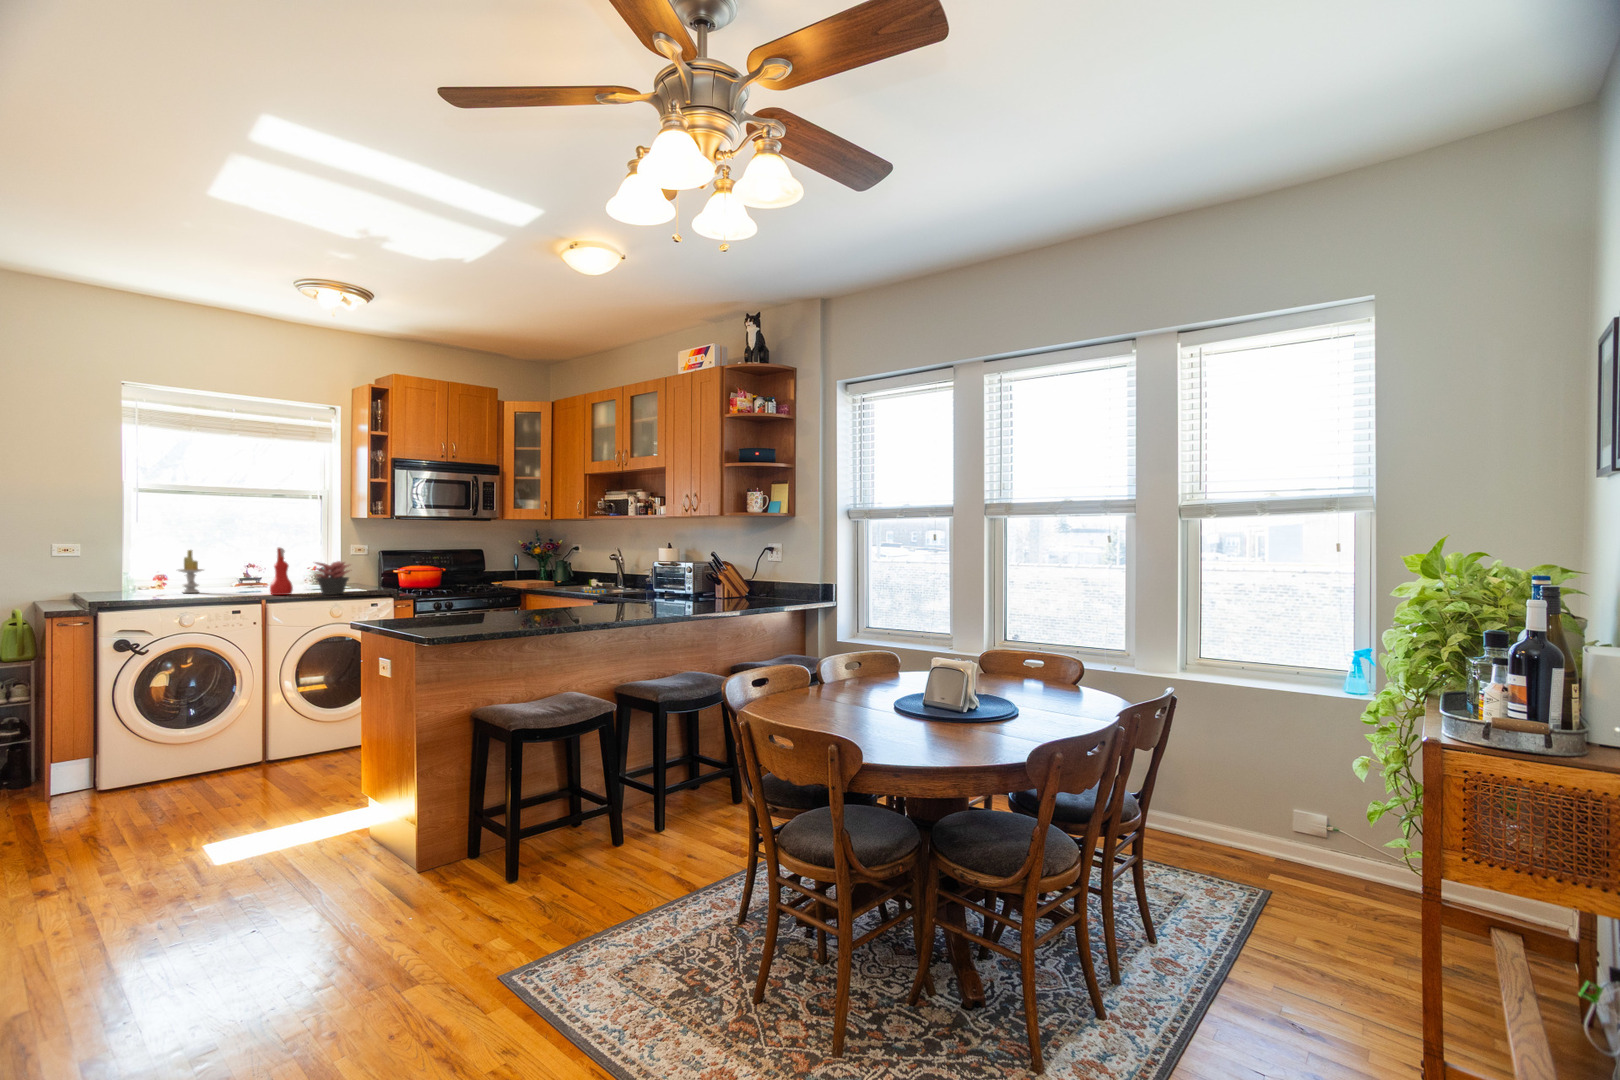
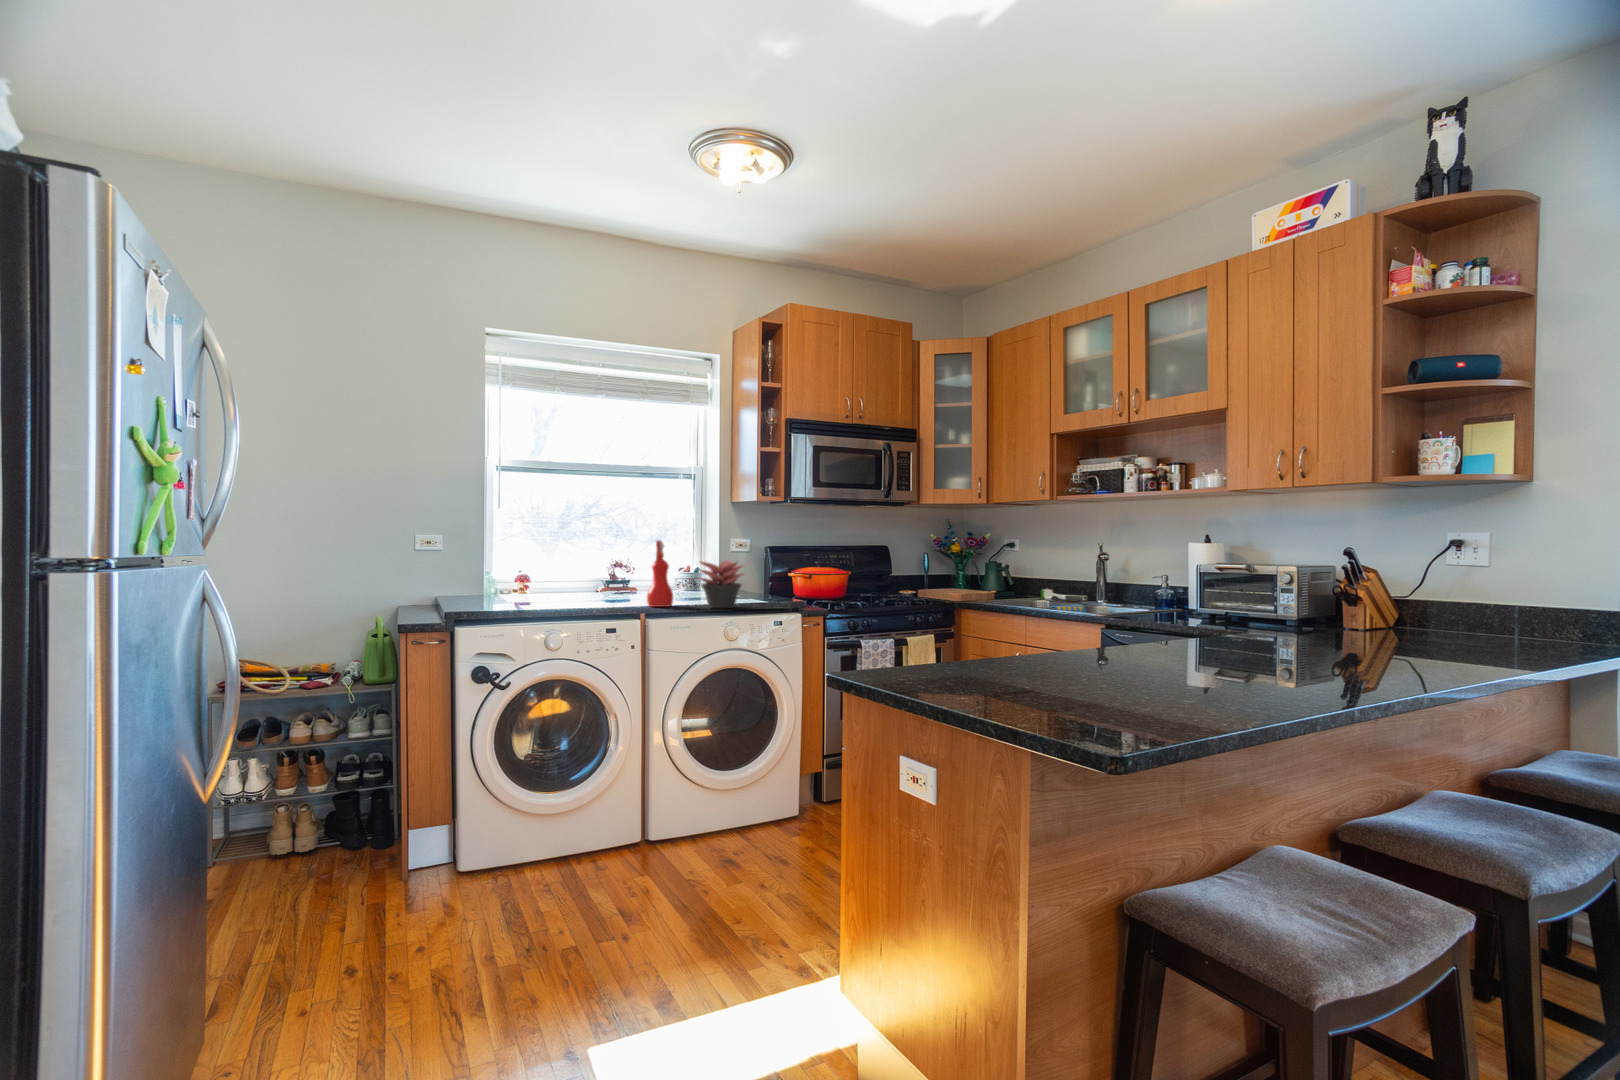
candle: present [179,550,203,593] -> none [542,543,573,601]

